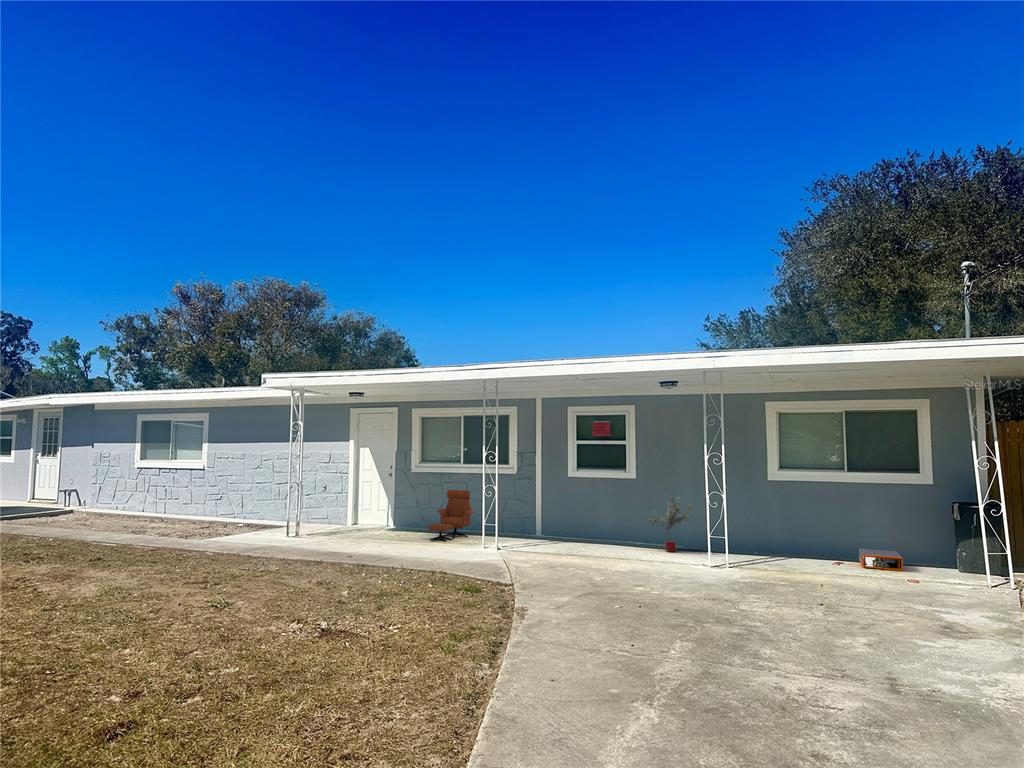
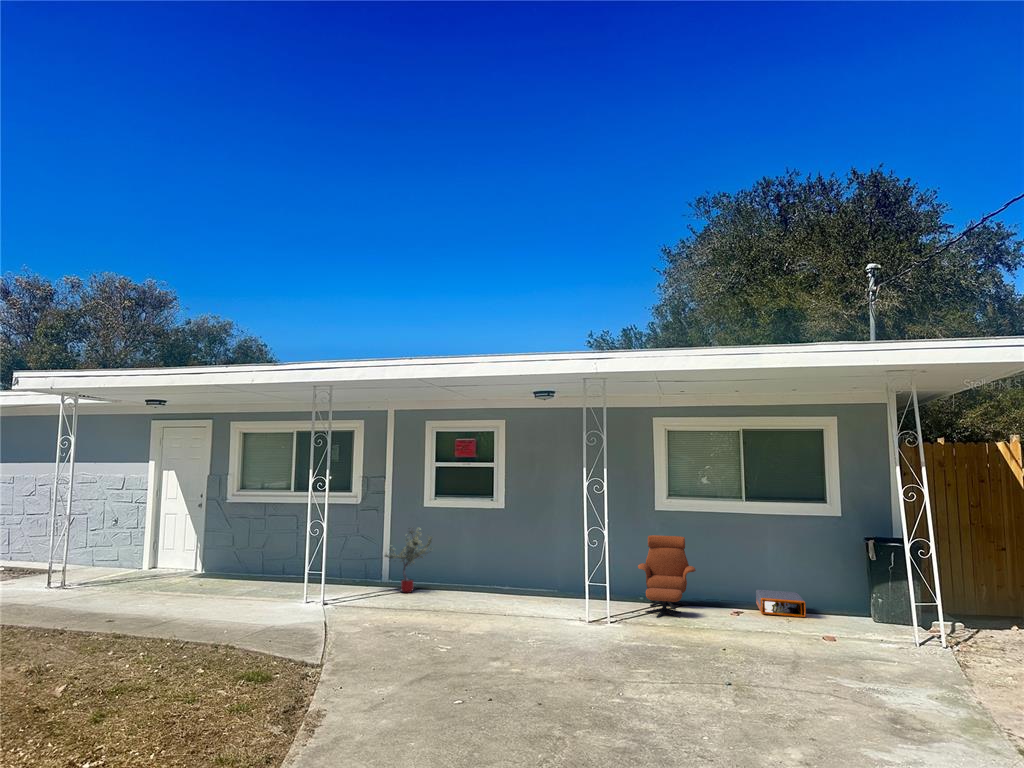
lounge chair: present [428,490,474,542] -> present [638,535,696,618]
potted tree: present [648,497,692,552] -> present [385,528,432,593]

